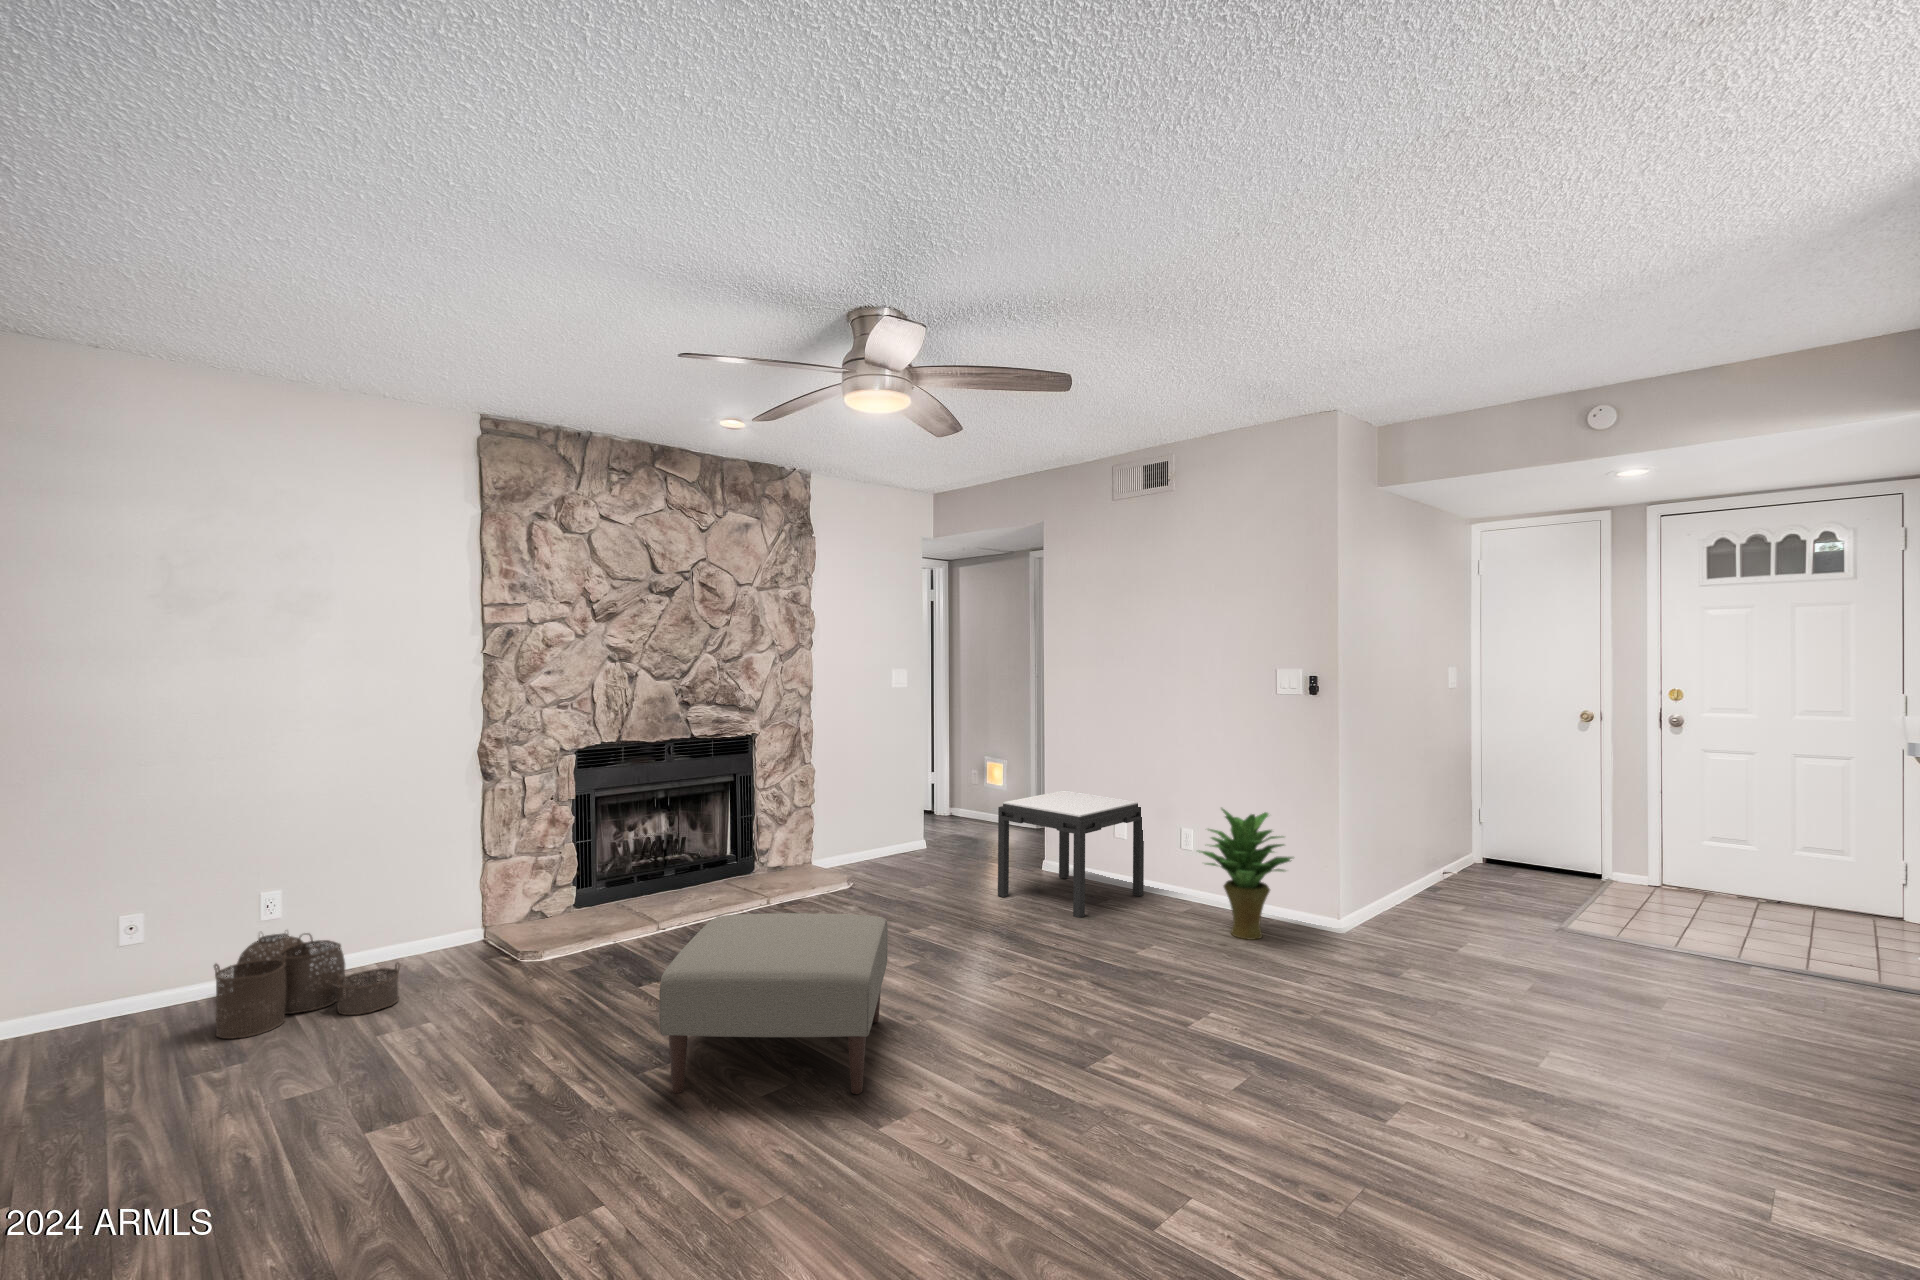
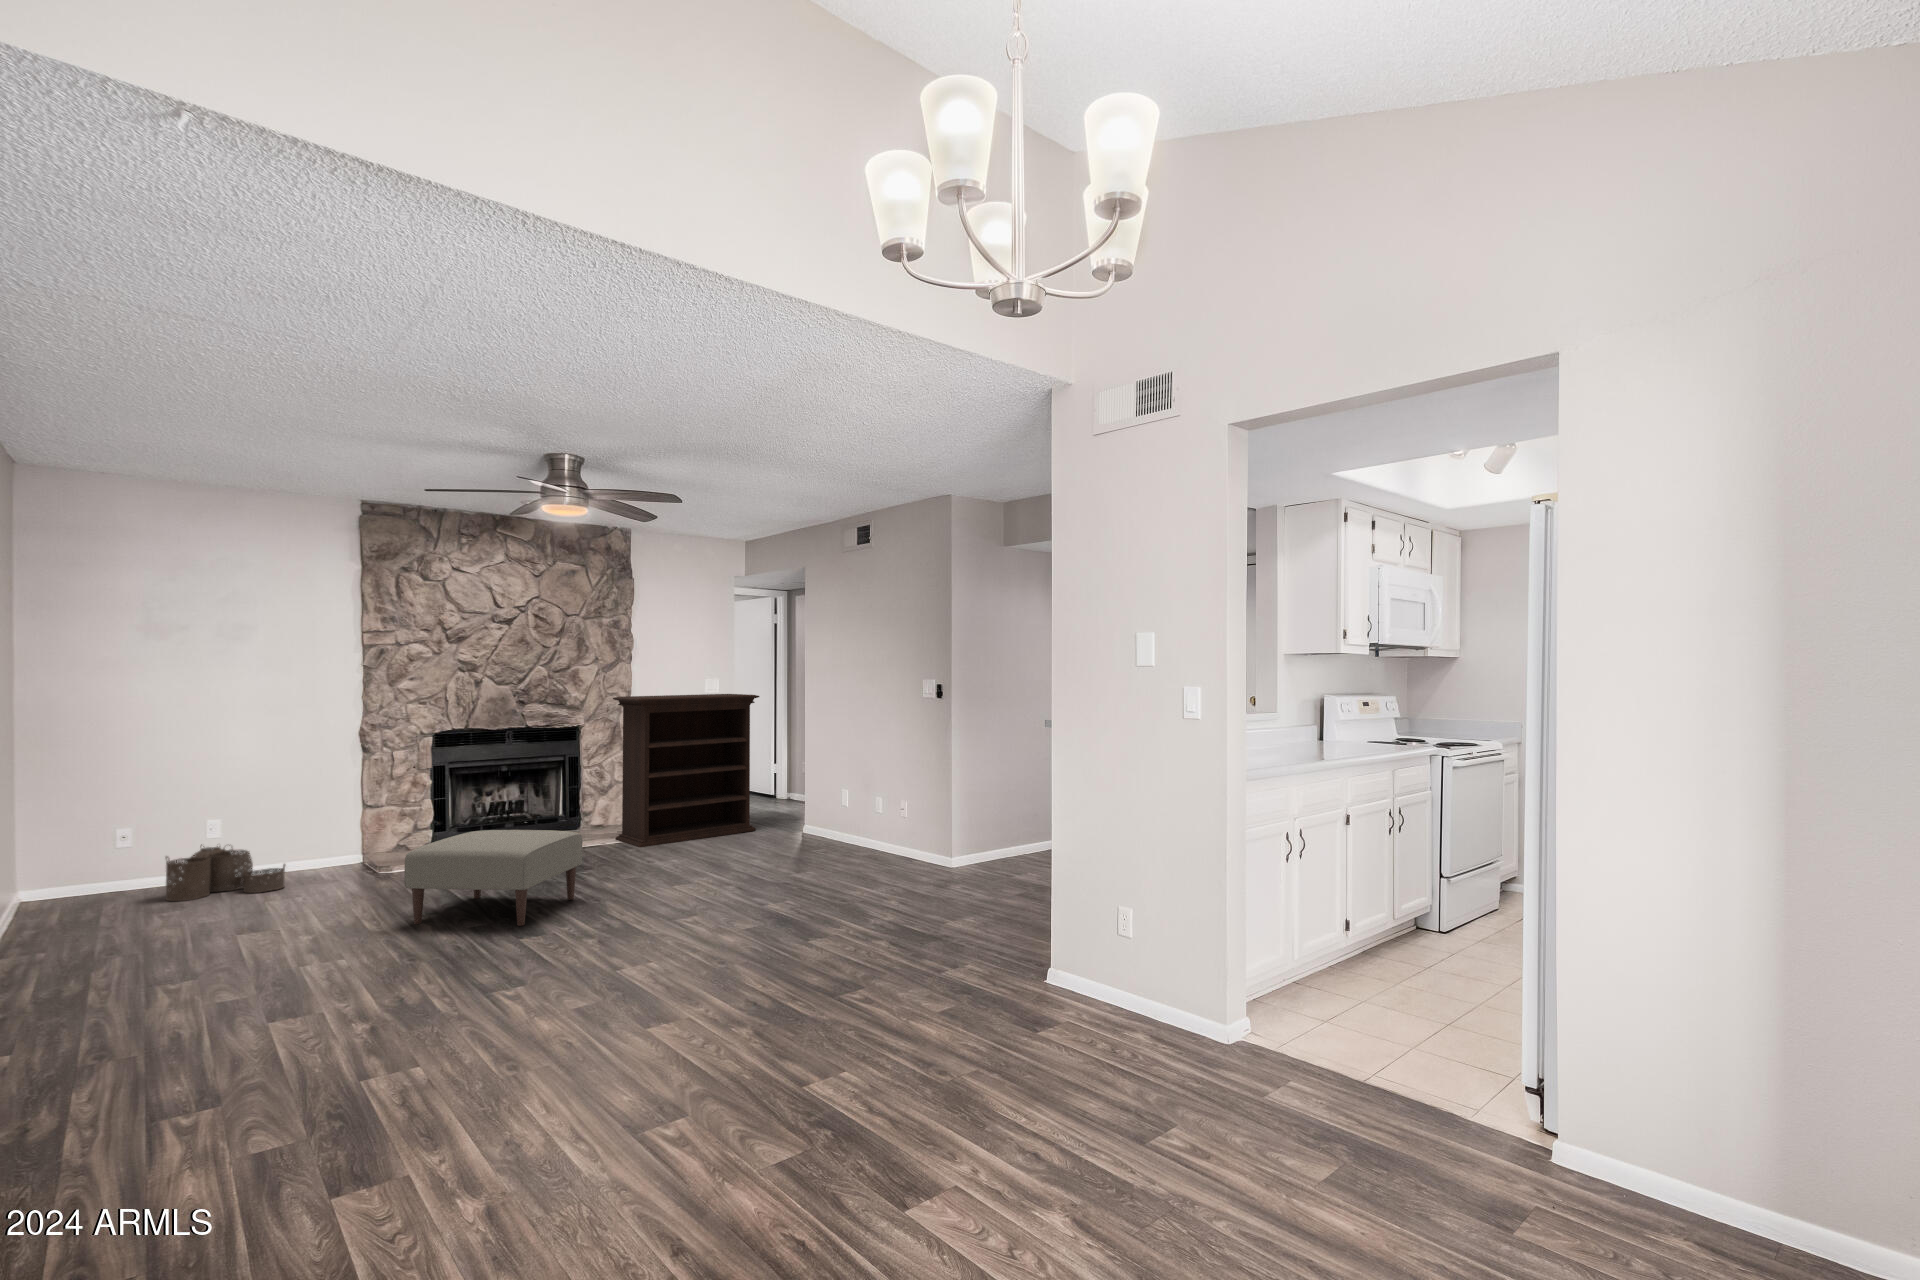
bookshelf: none [805,691,982,903] -> present [613,694,759,847]
side table: present [998,790,1144,918] -> none [748,769,857,856]
potted plant: present [1198,809,1292,940] -> none [857,774,925,868]

